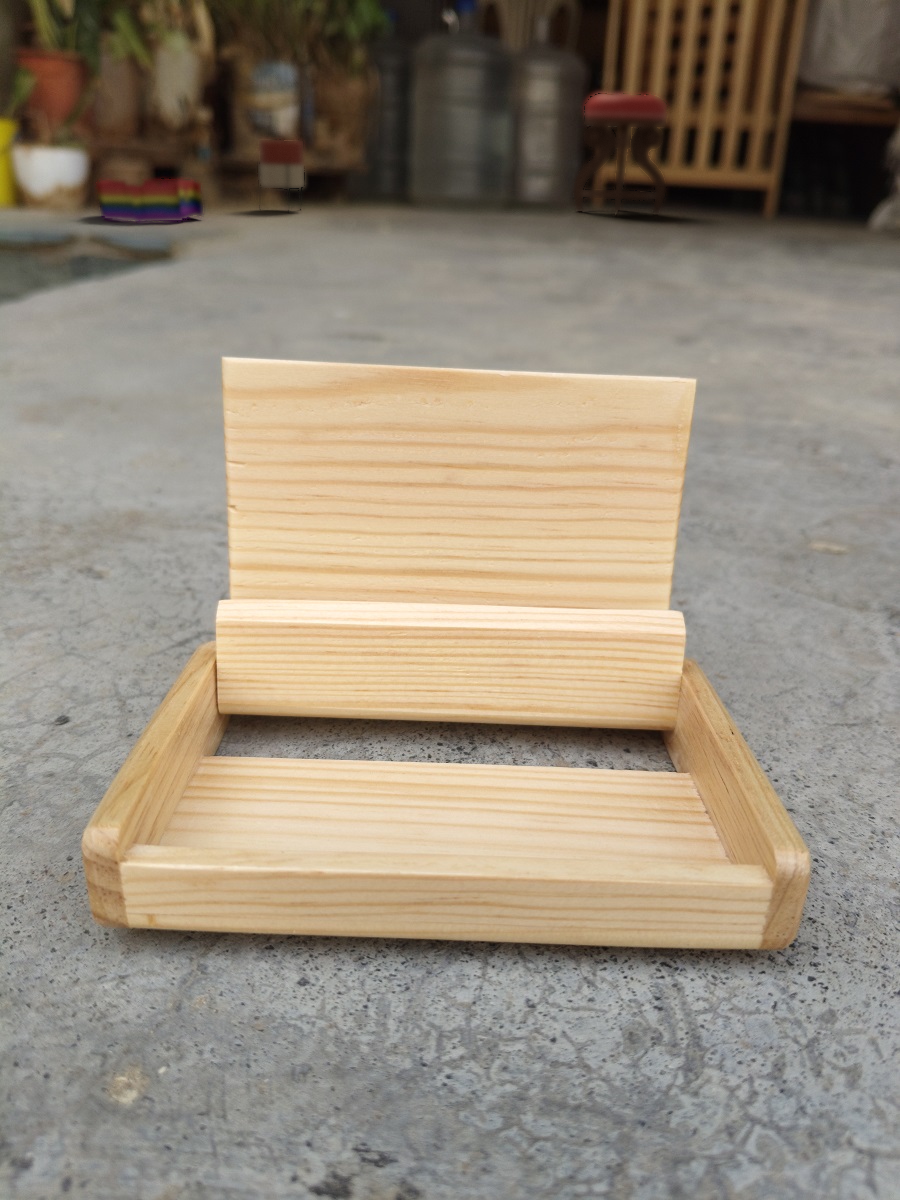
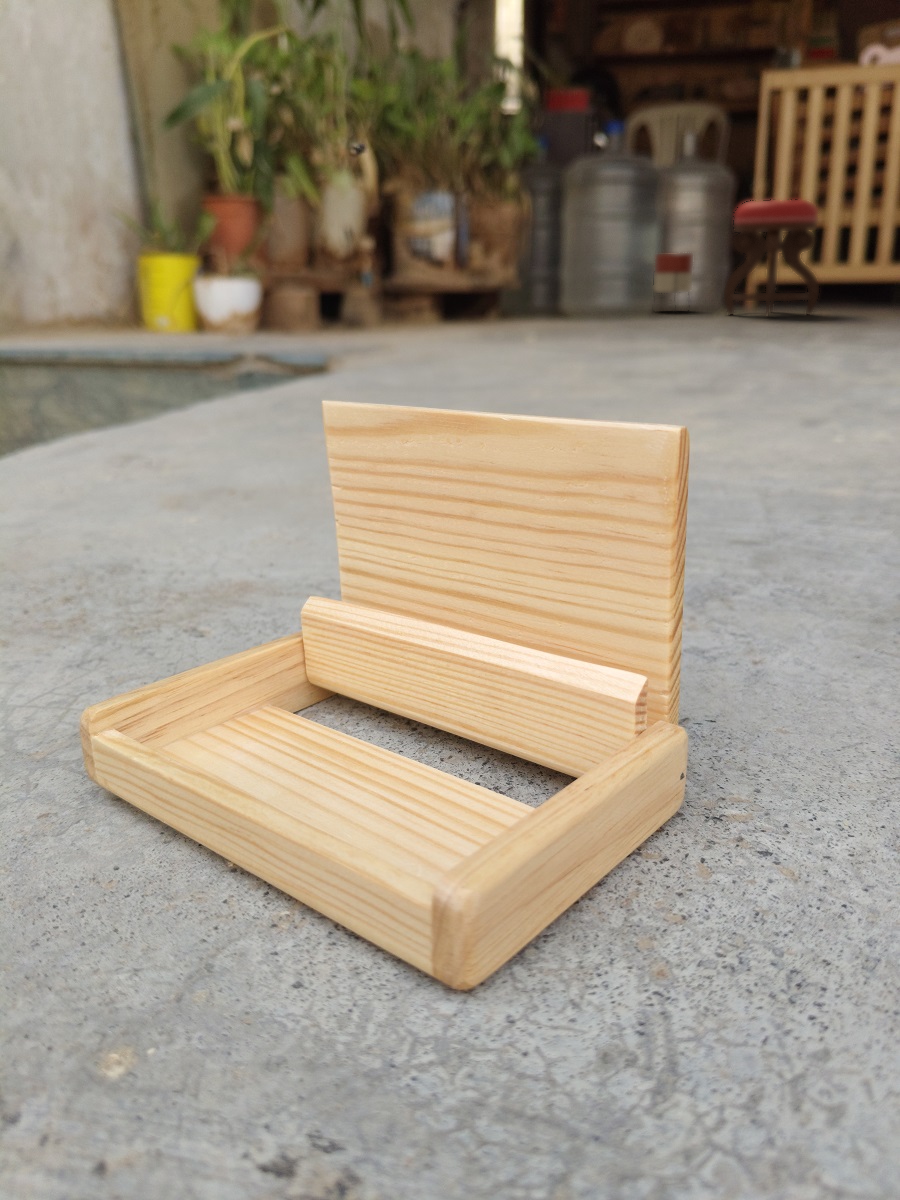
planter: present [259,140,304,206] -> present [653,253,693,301]
storage bin: present [97,179,203,222] -> none [266,300,363,340]

